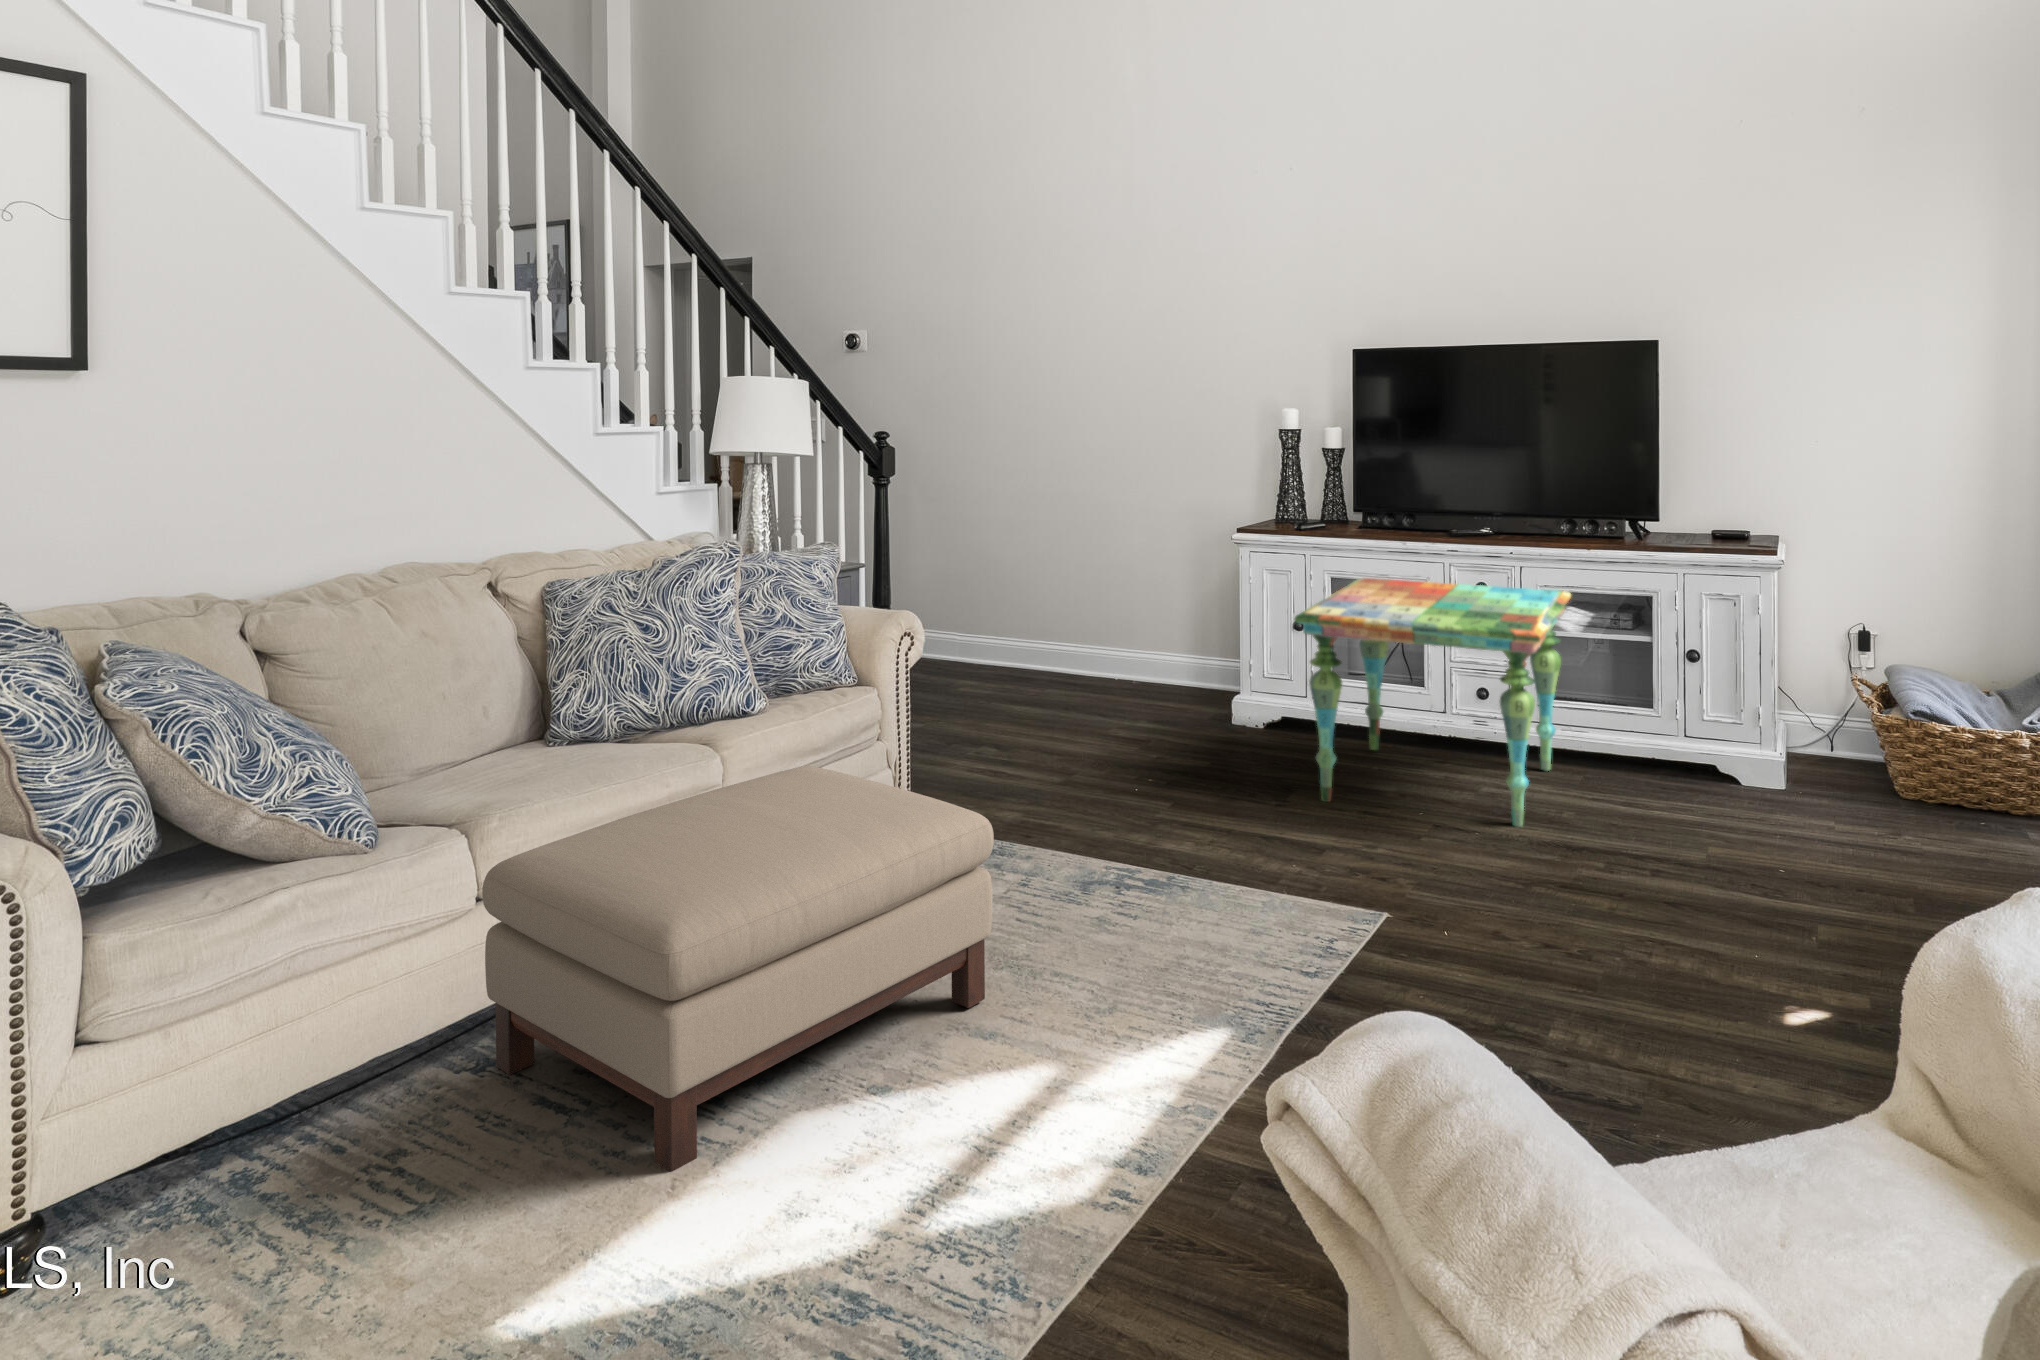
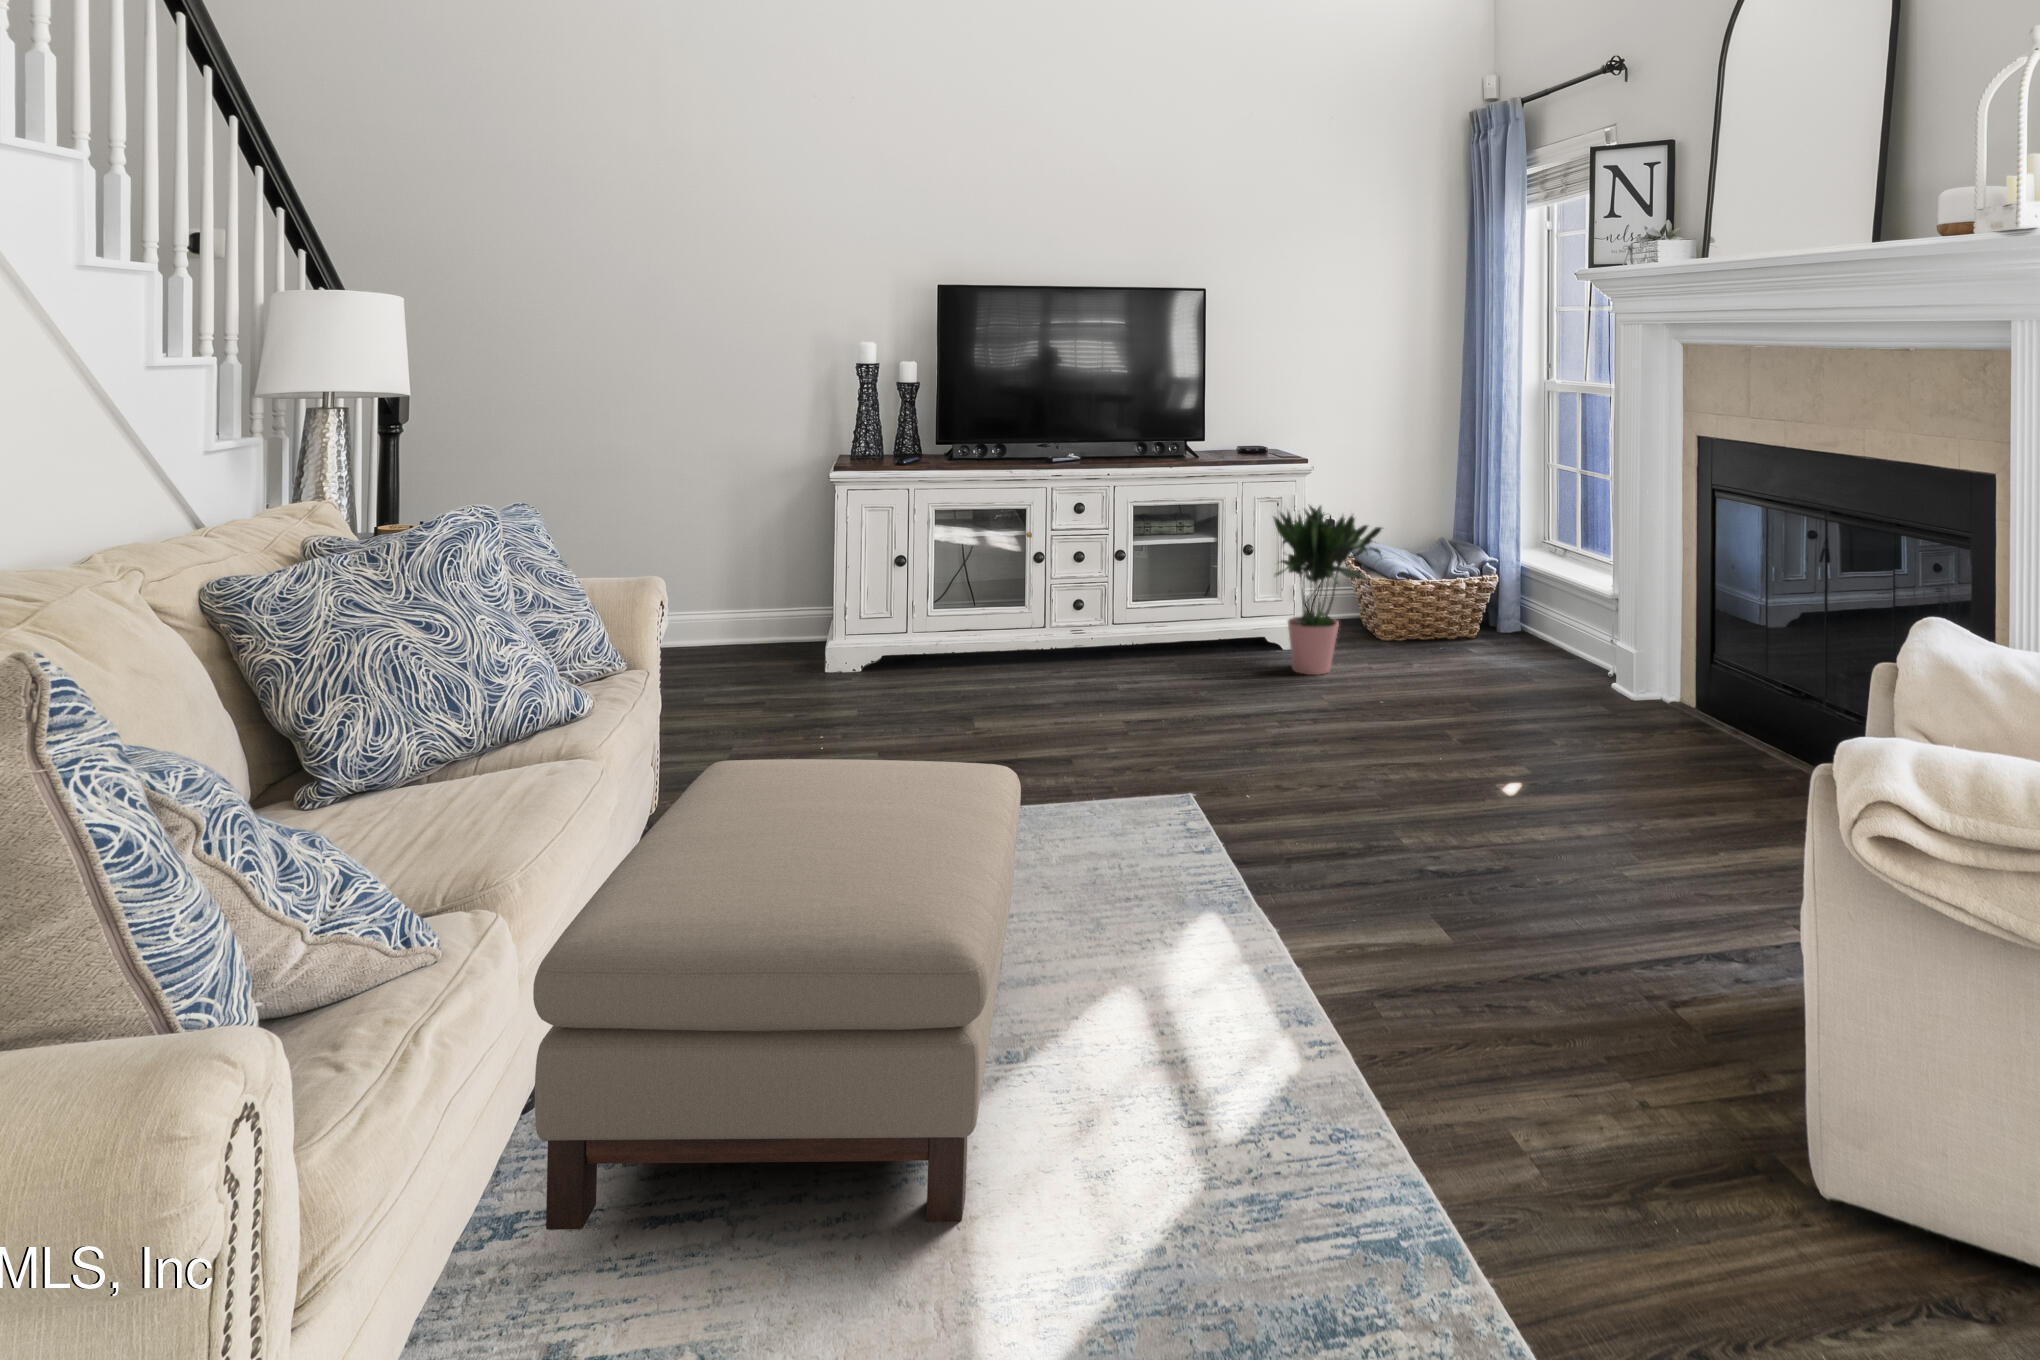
side table: present [1294,578,1571,827] -> none [972,505,1221,719]
potted plant: none [1673,595,1837,822] -> present [1274,506,1382,675]

